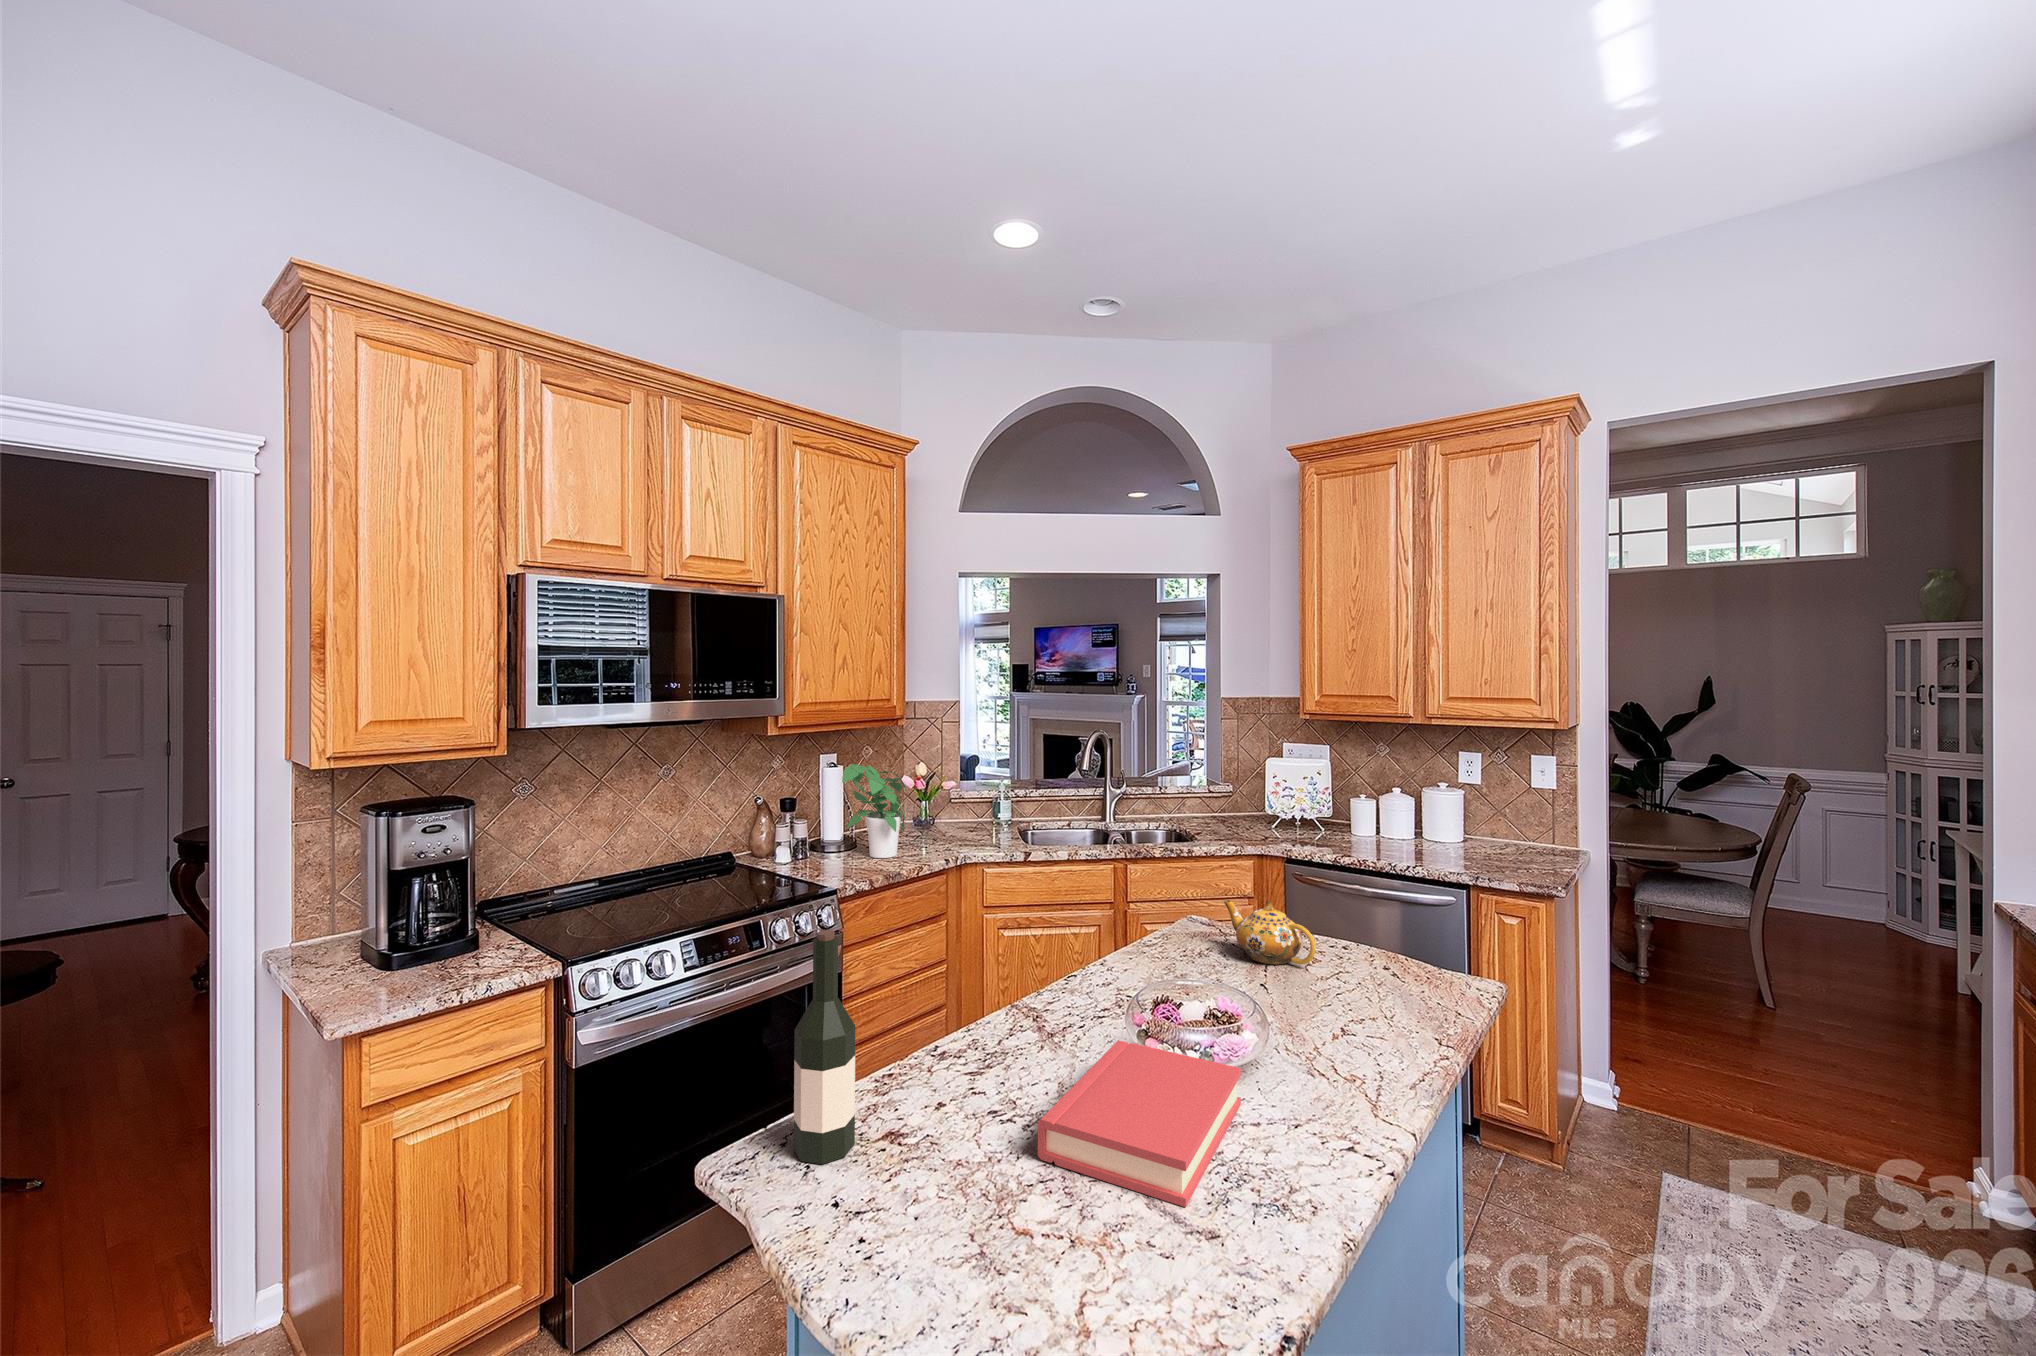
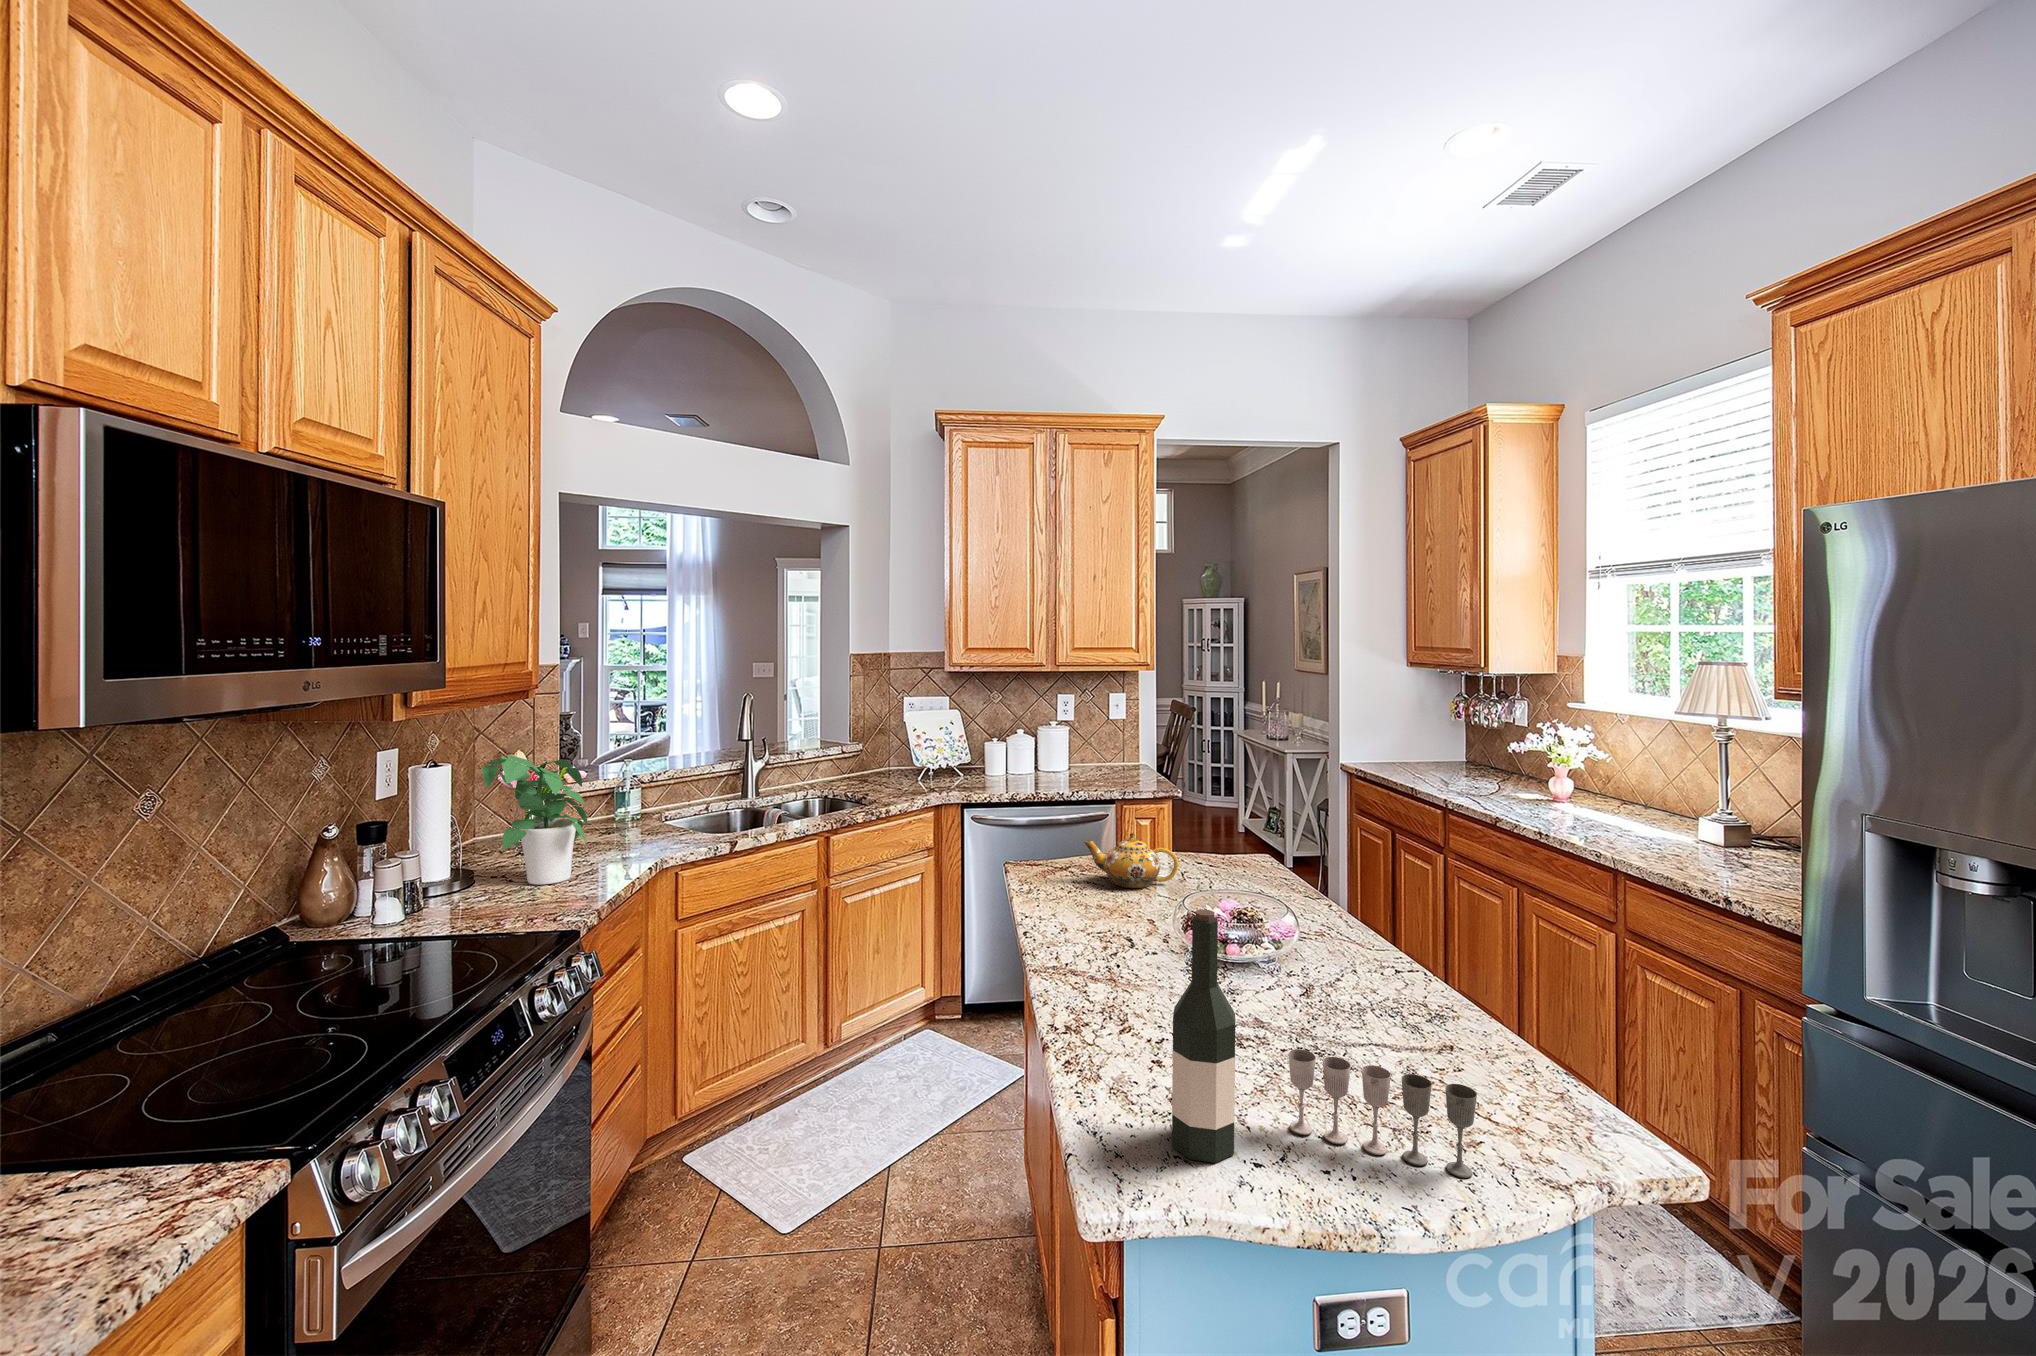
hardback book: present [1038,1040,1241,1207] -> none [1236,952,1446,1068]
wine glass: none [887,1097,942,1289] -> present [1289,1049,1477,1178]

